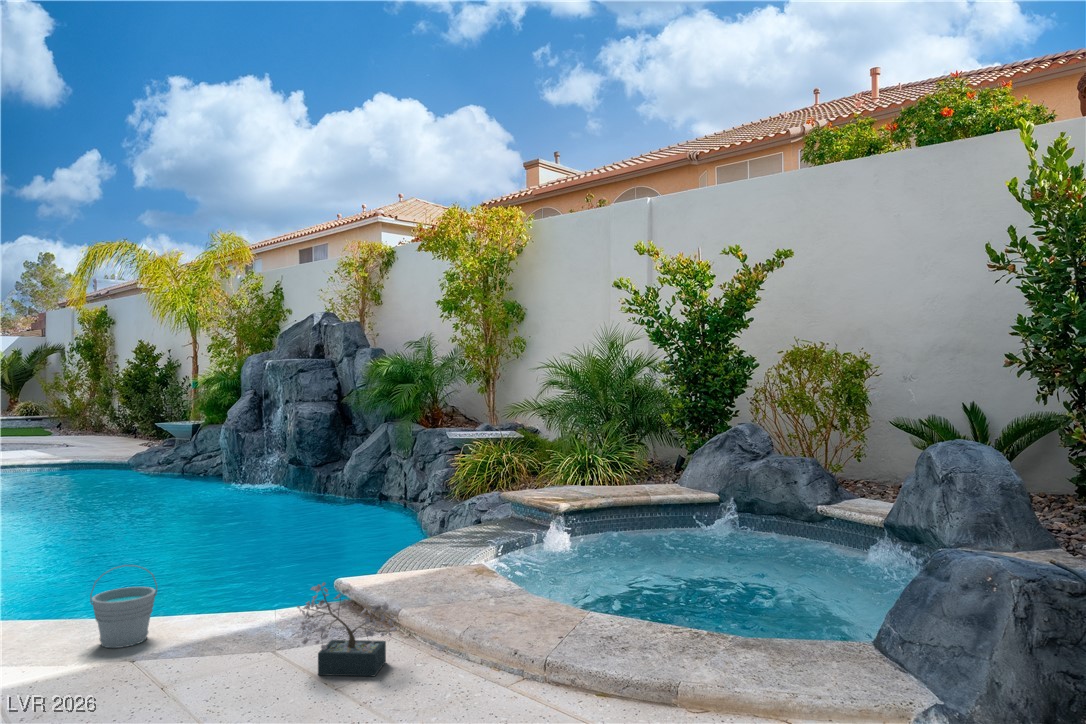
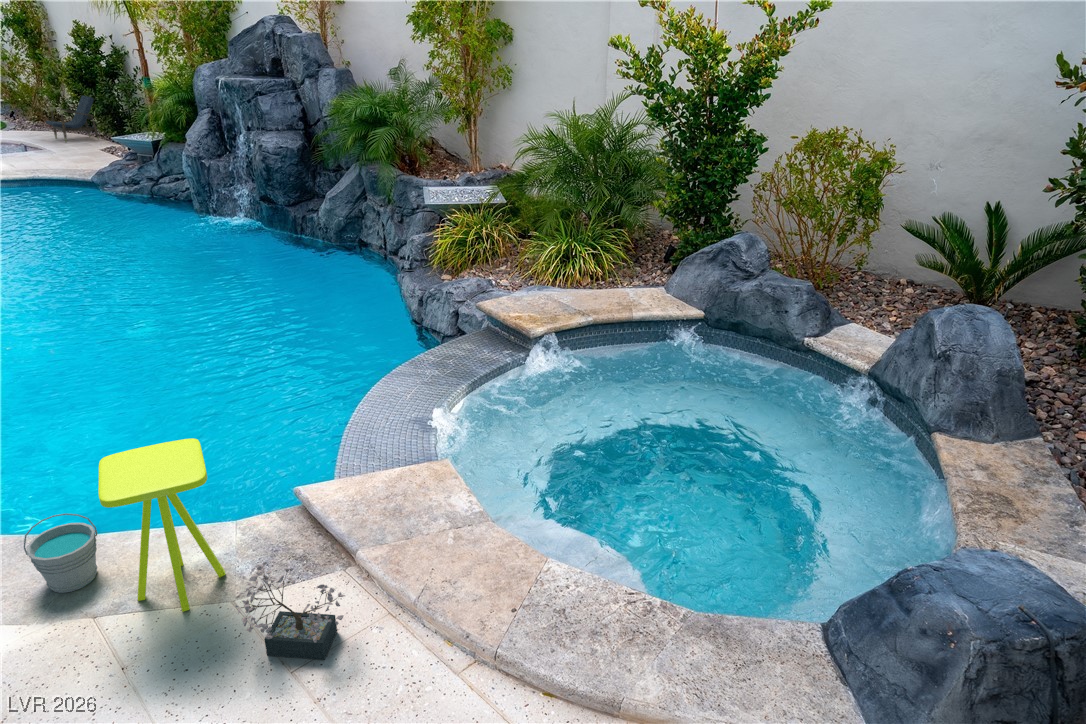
lounge chair: none [88,403,138,443] -> present [46,96,99,143]
side table: none [181,495,278,654] -> present [98,438,225,612]

